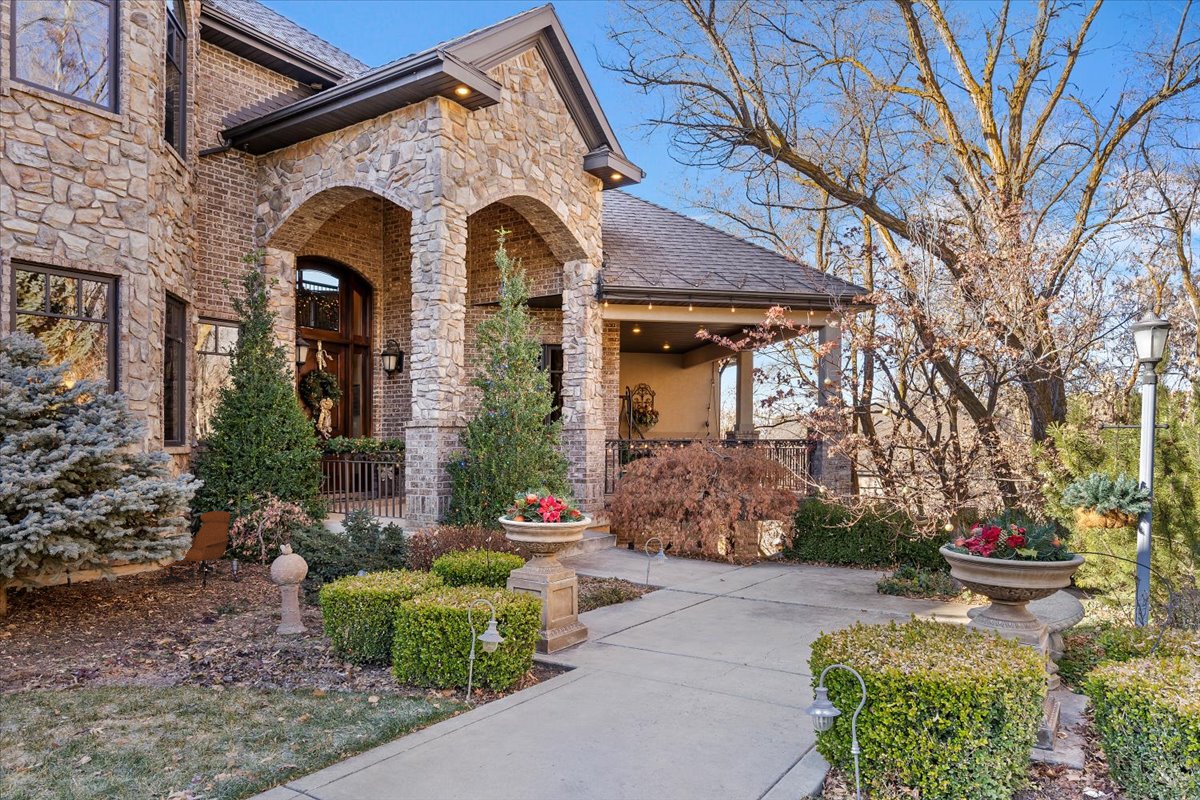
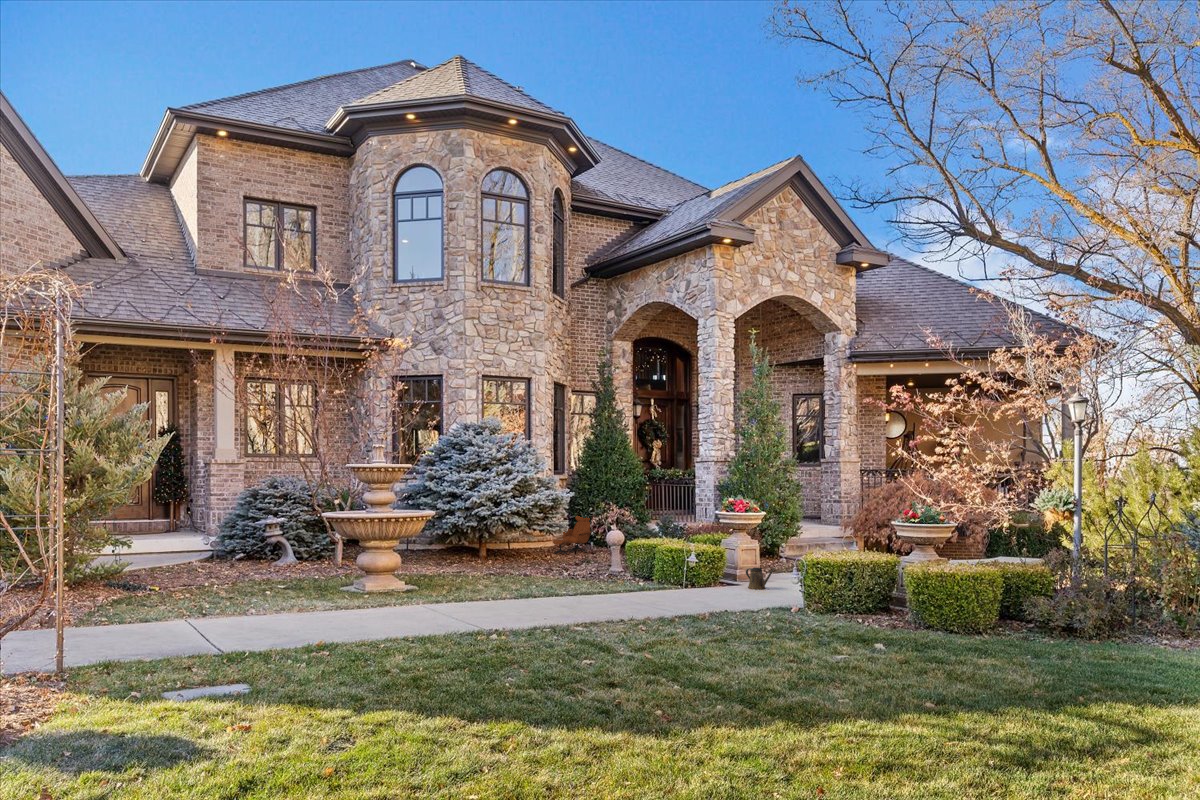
watering can: none [562,617,627,660] -> present [746,568,776,590]

